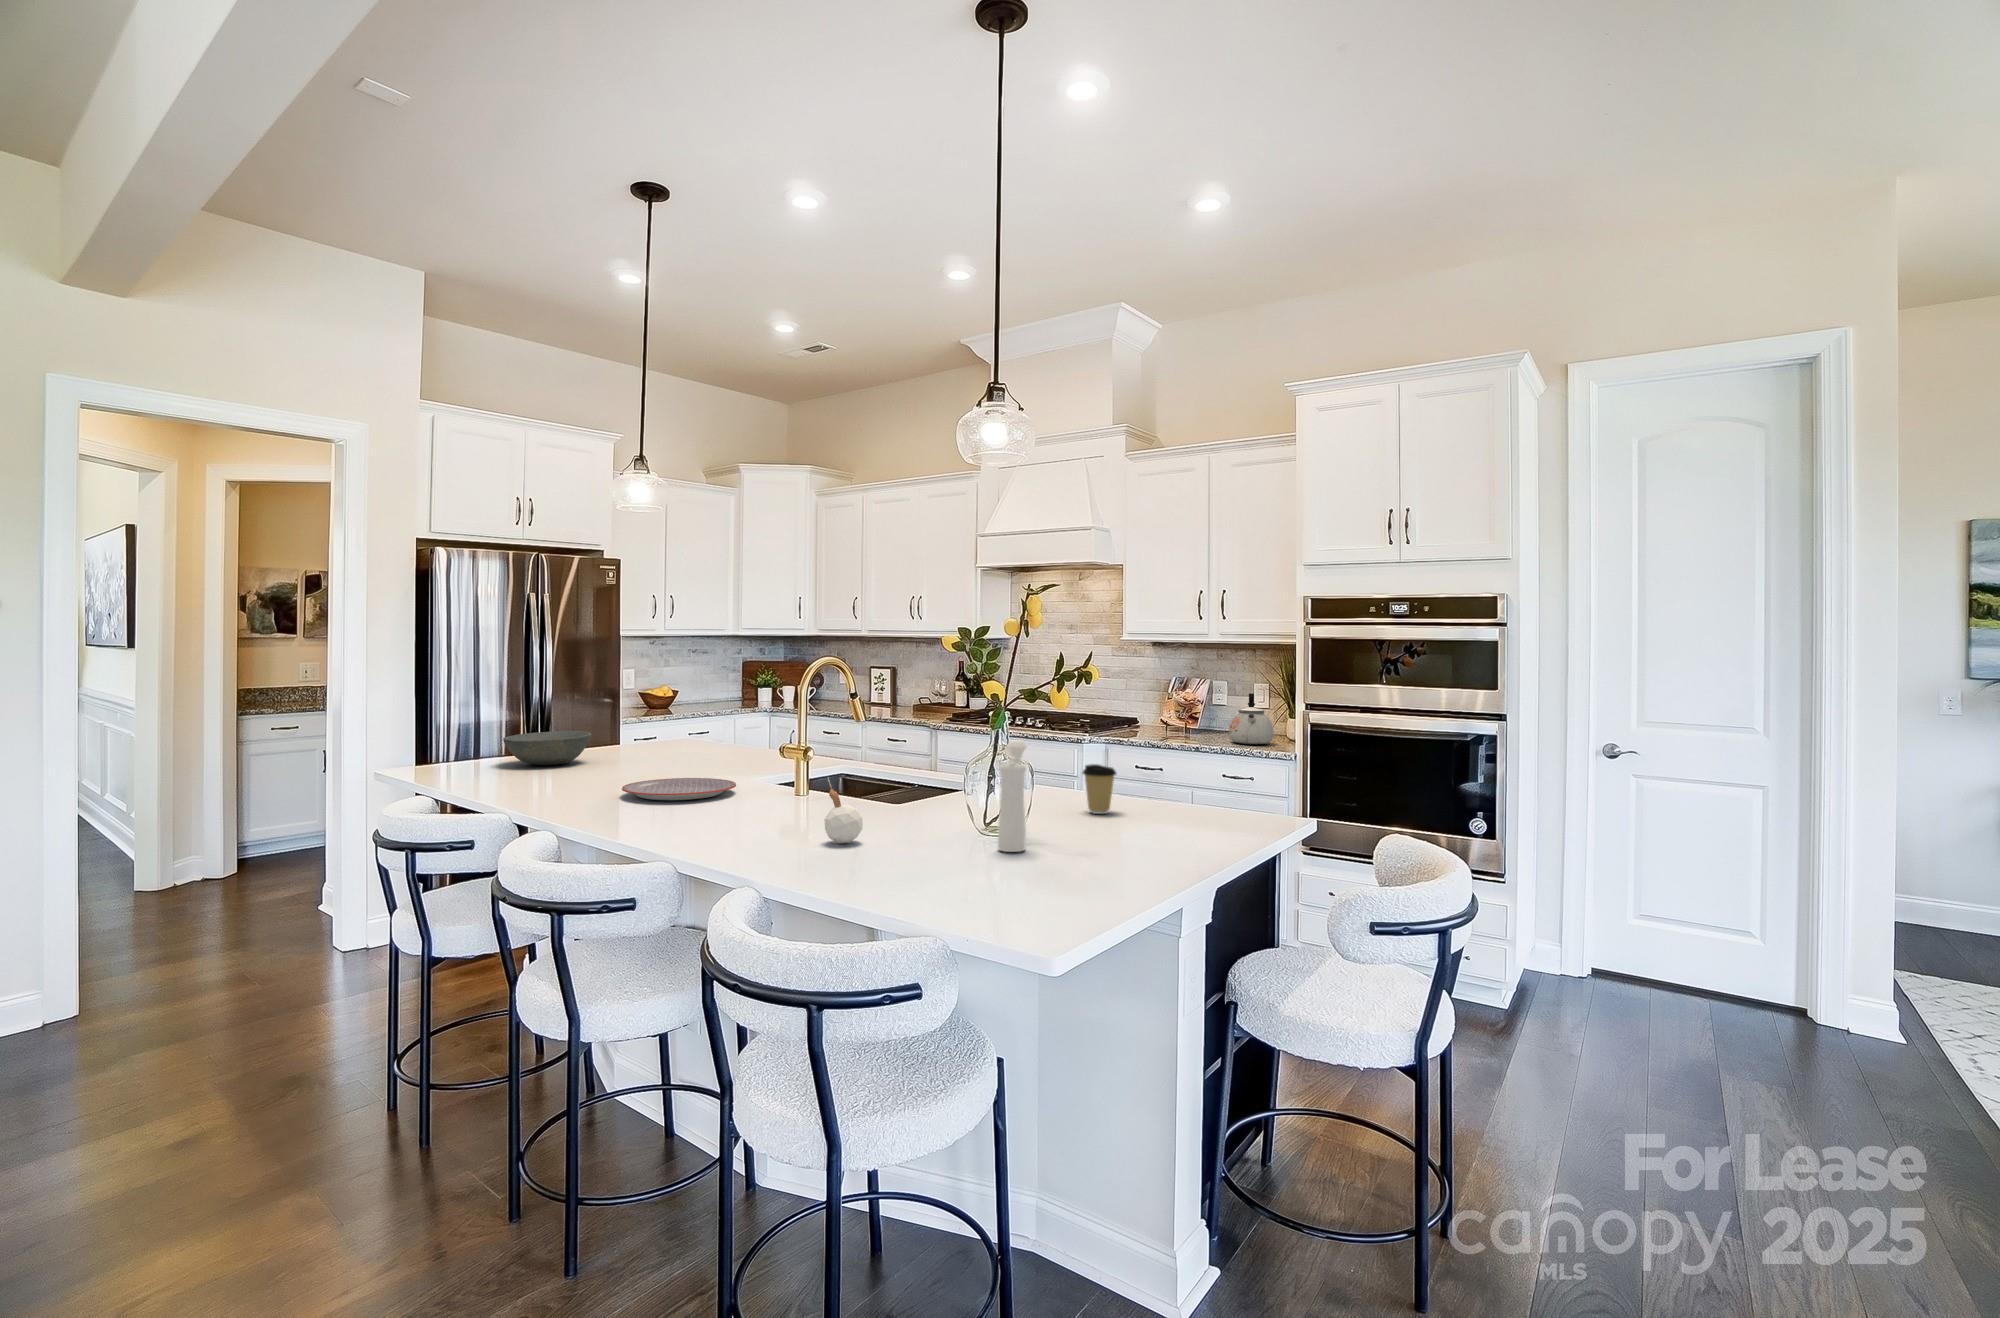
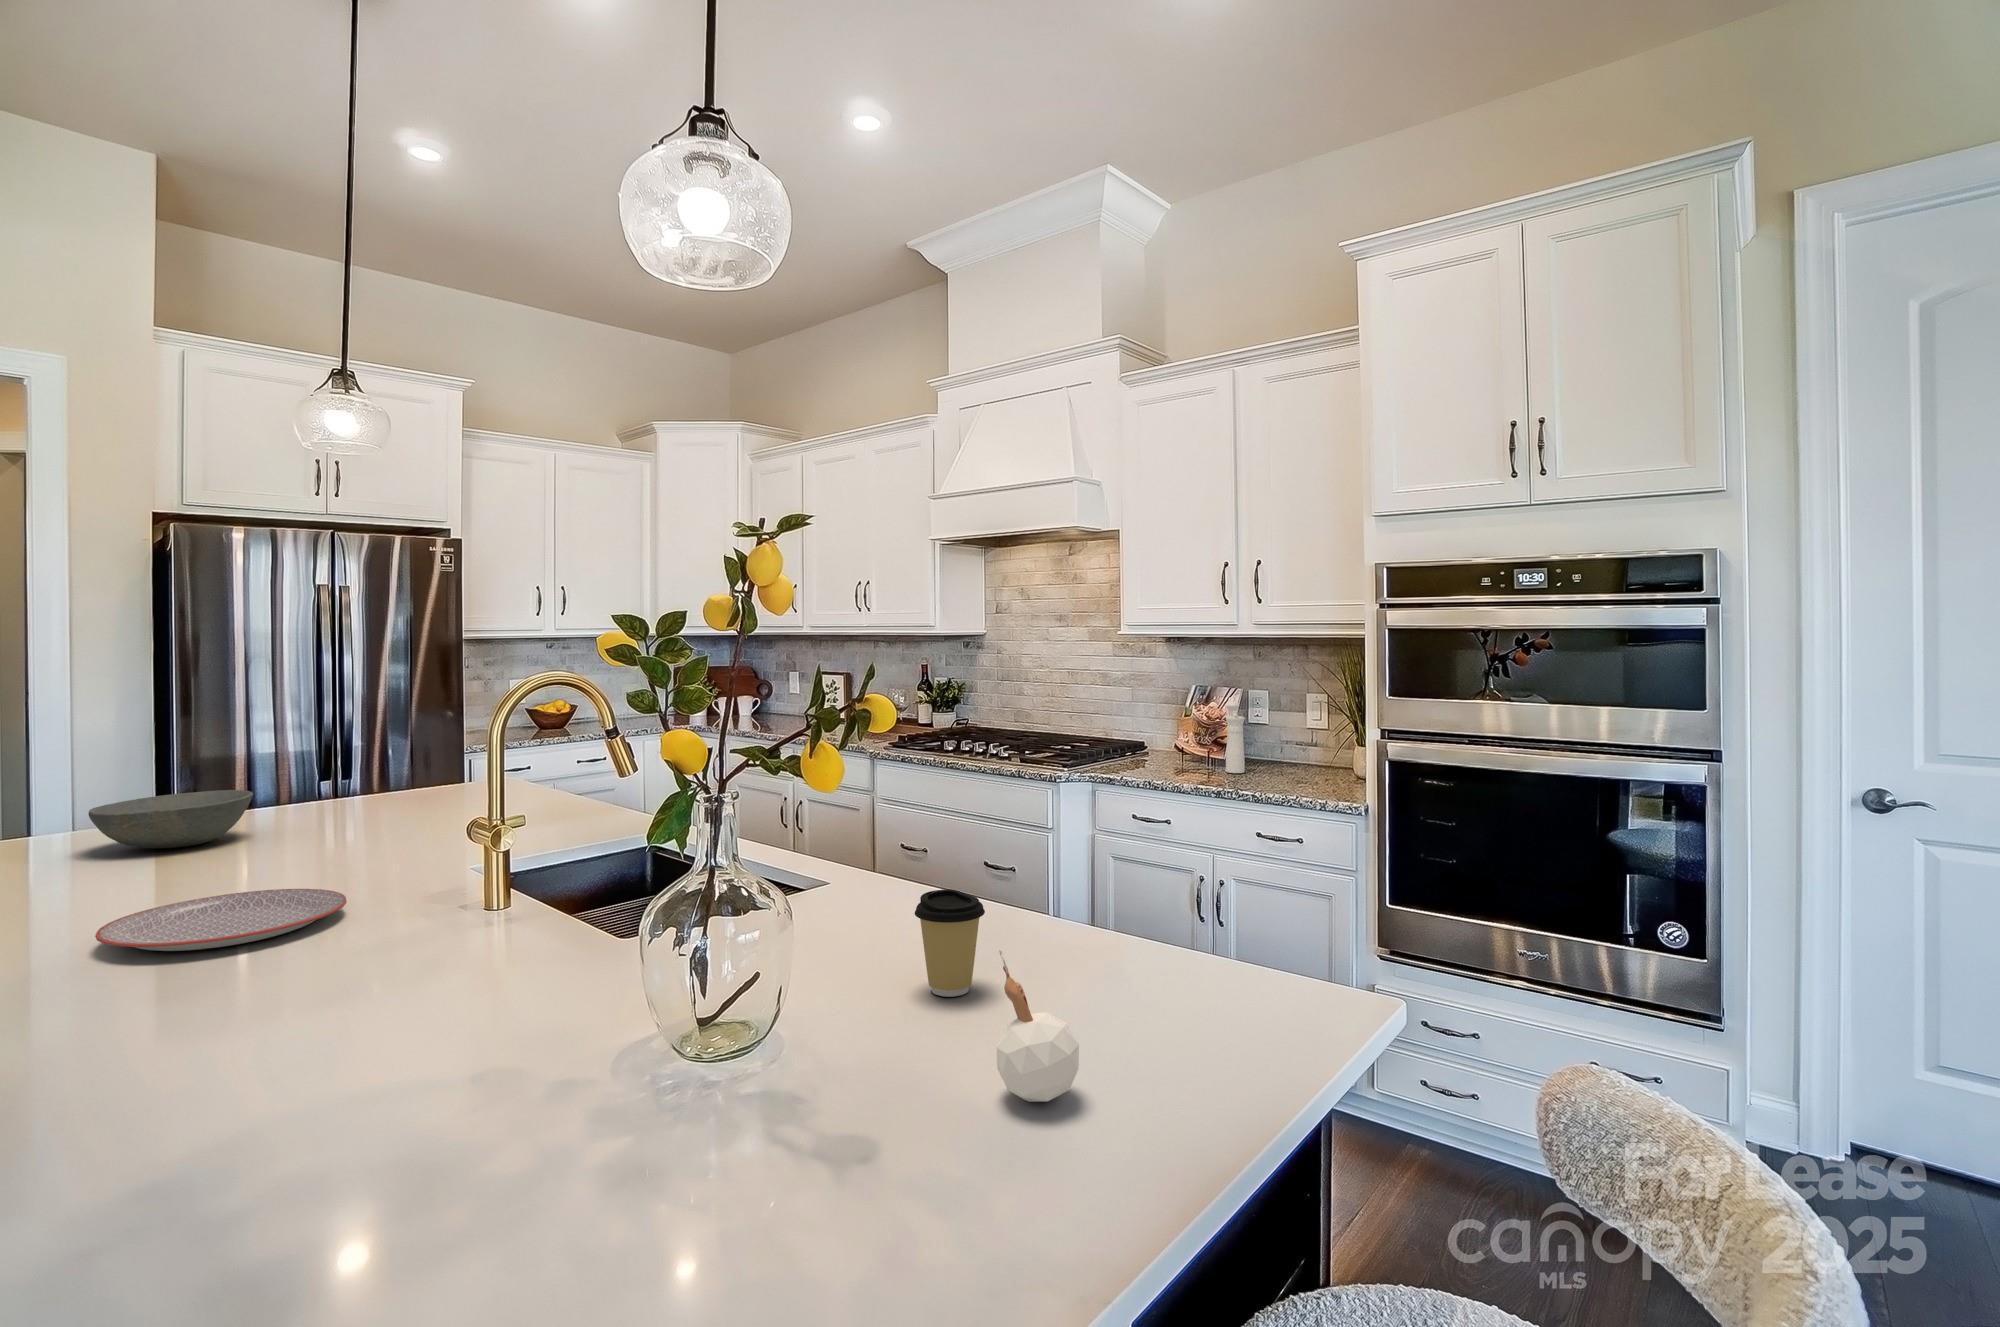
kettle: present [1229,693,1274,744] -> none [1265,712,1331,787]
pepper mill: present [998,740,1027,852] -> present [1225,701,1245,773]
candle: present [824,778,863,843] -> present [997,950,1079,1102]

